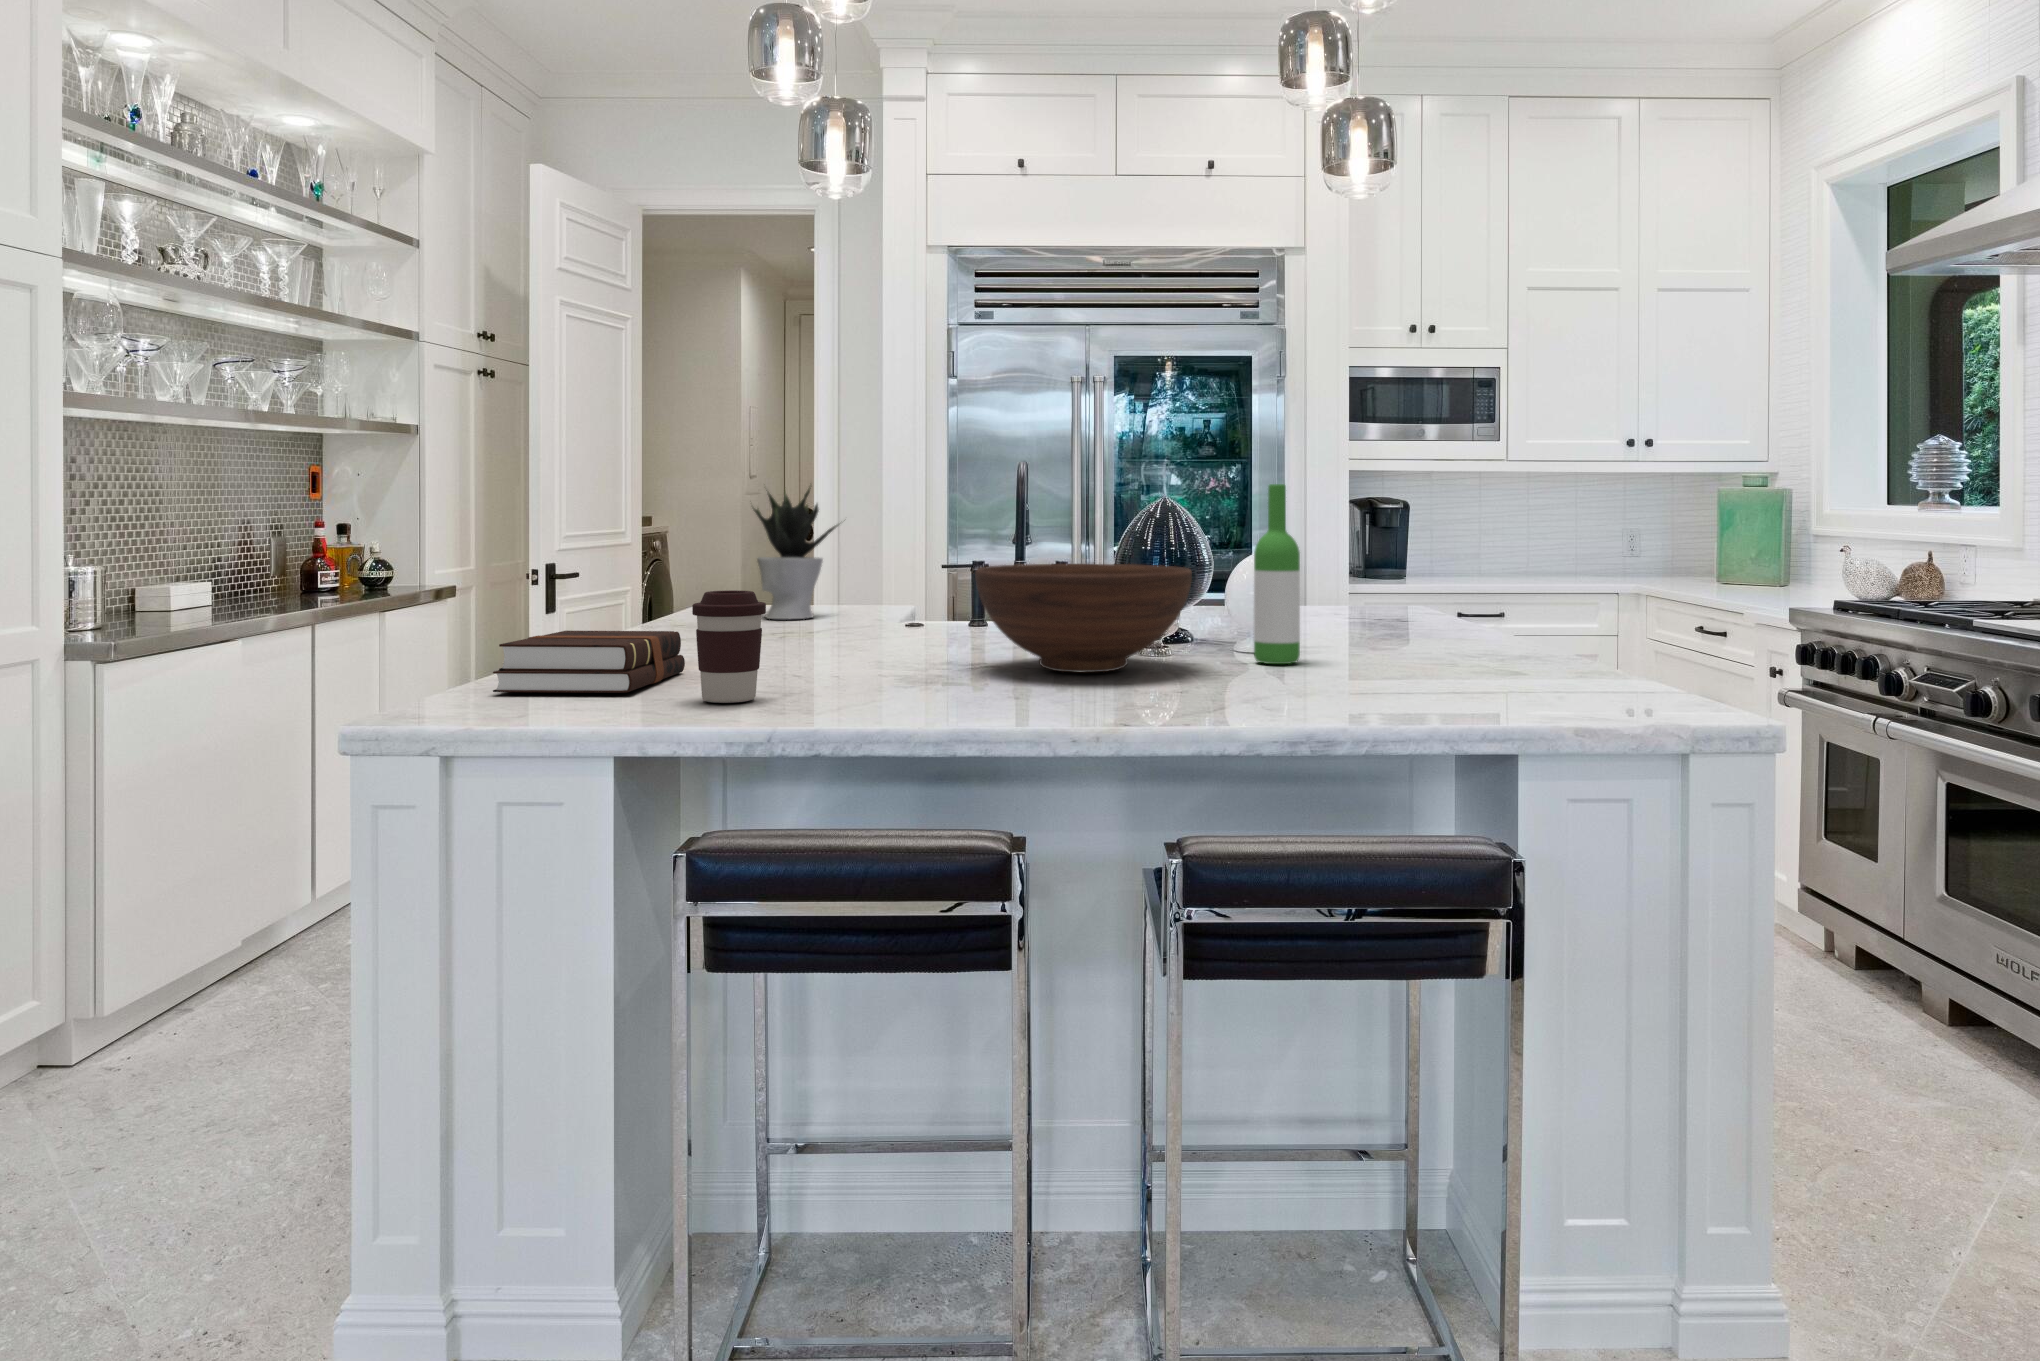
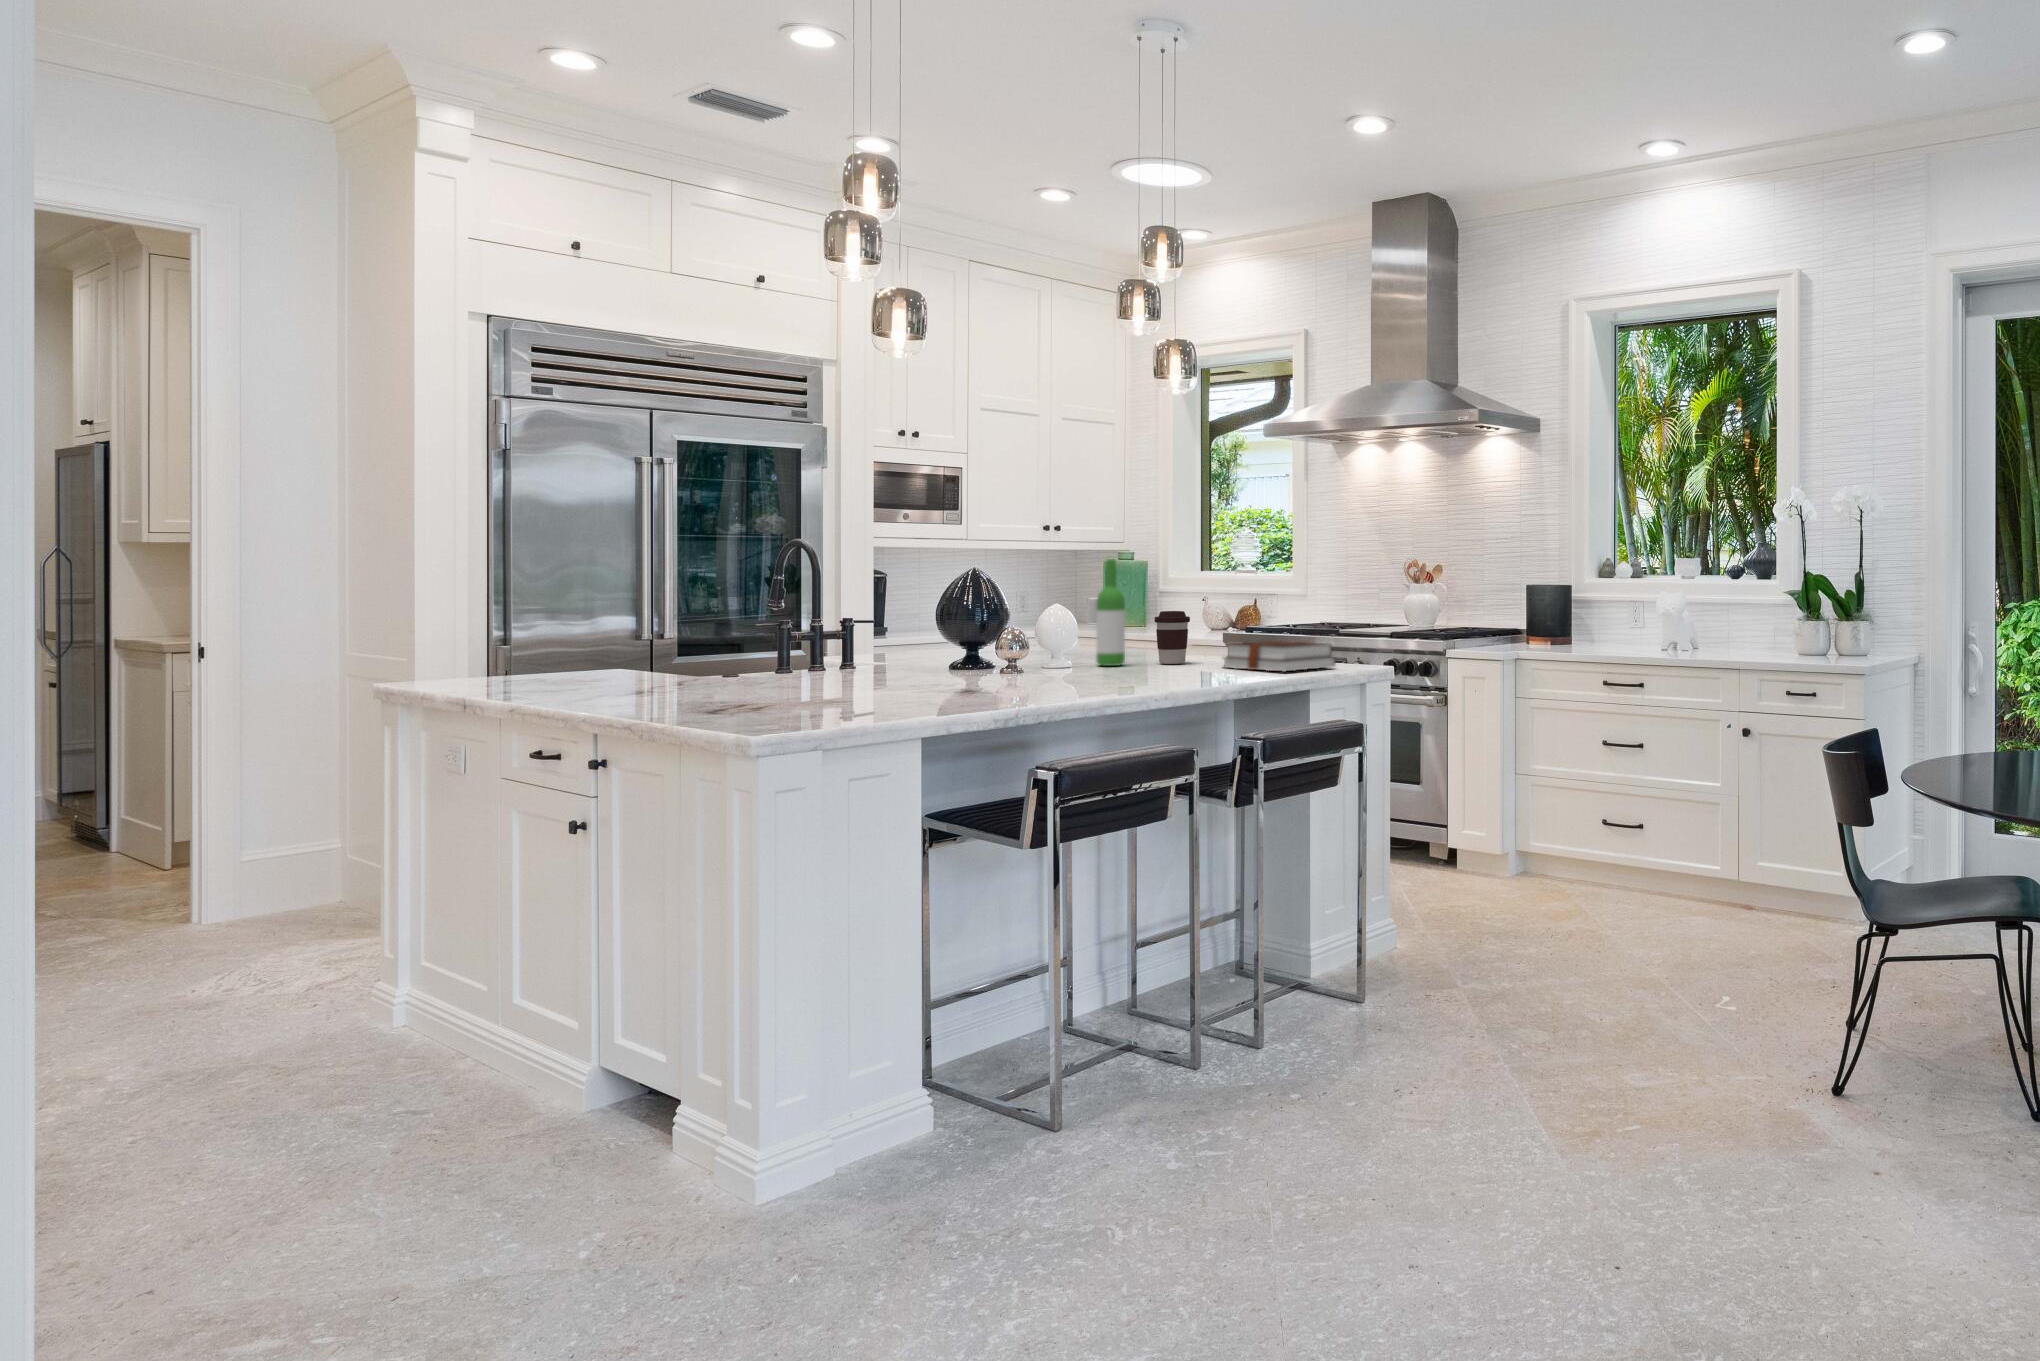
potted plant: present [753,487,839,619] -> none [546,554,640,674]
fruit bowl: present [975,564,1192,673] -> none [956,610,1101,677]
coffee cup: present [692,590,766,703] -> present [1155,611,1190,664]
hardback book: present [493,631,685,693] -> present [1224,641,1336,671]

